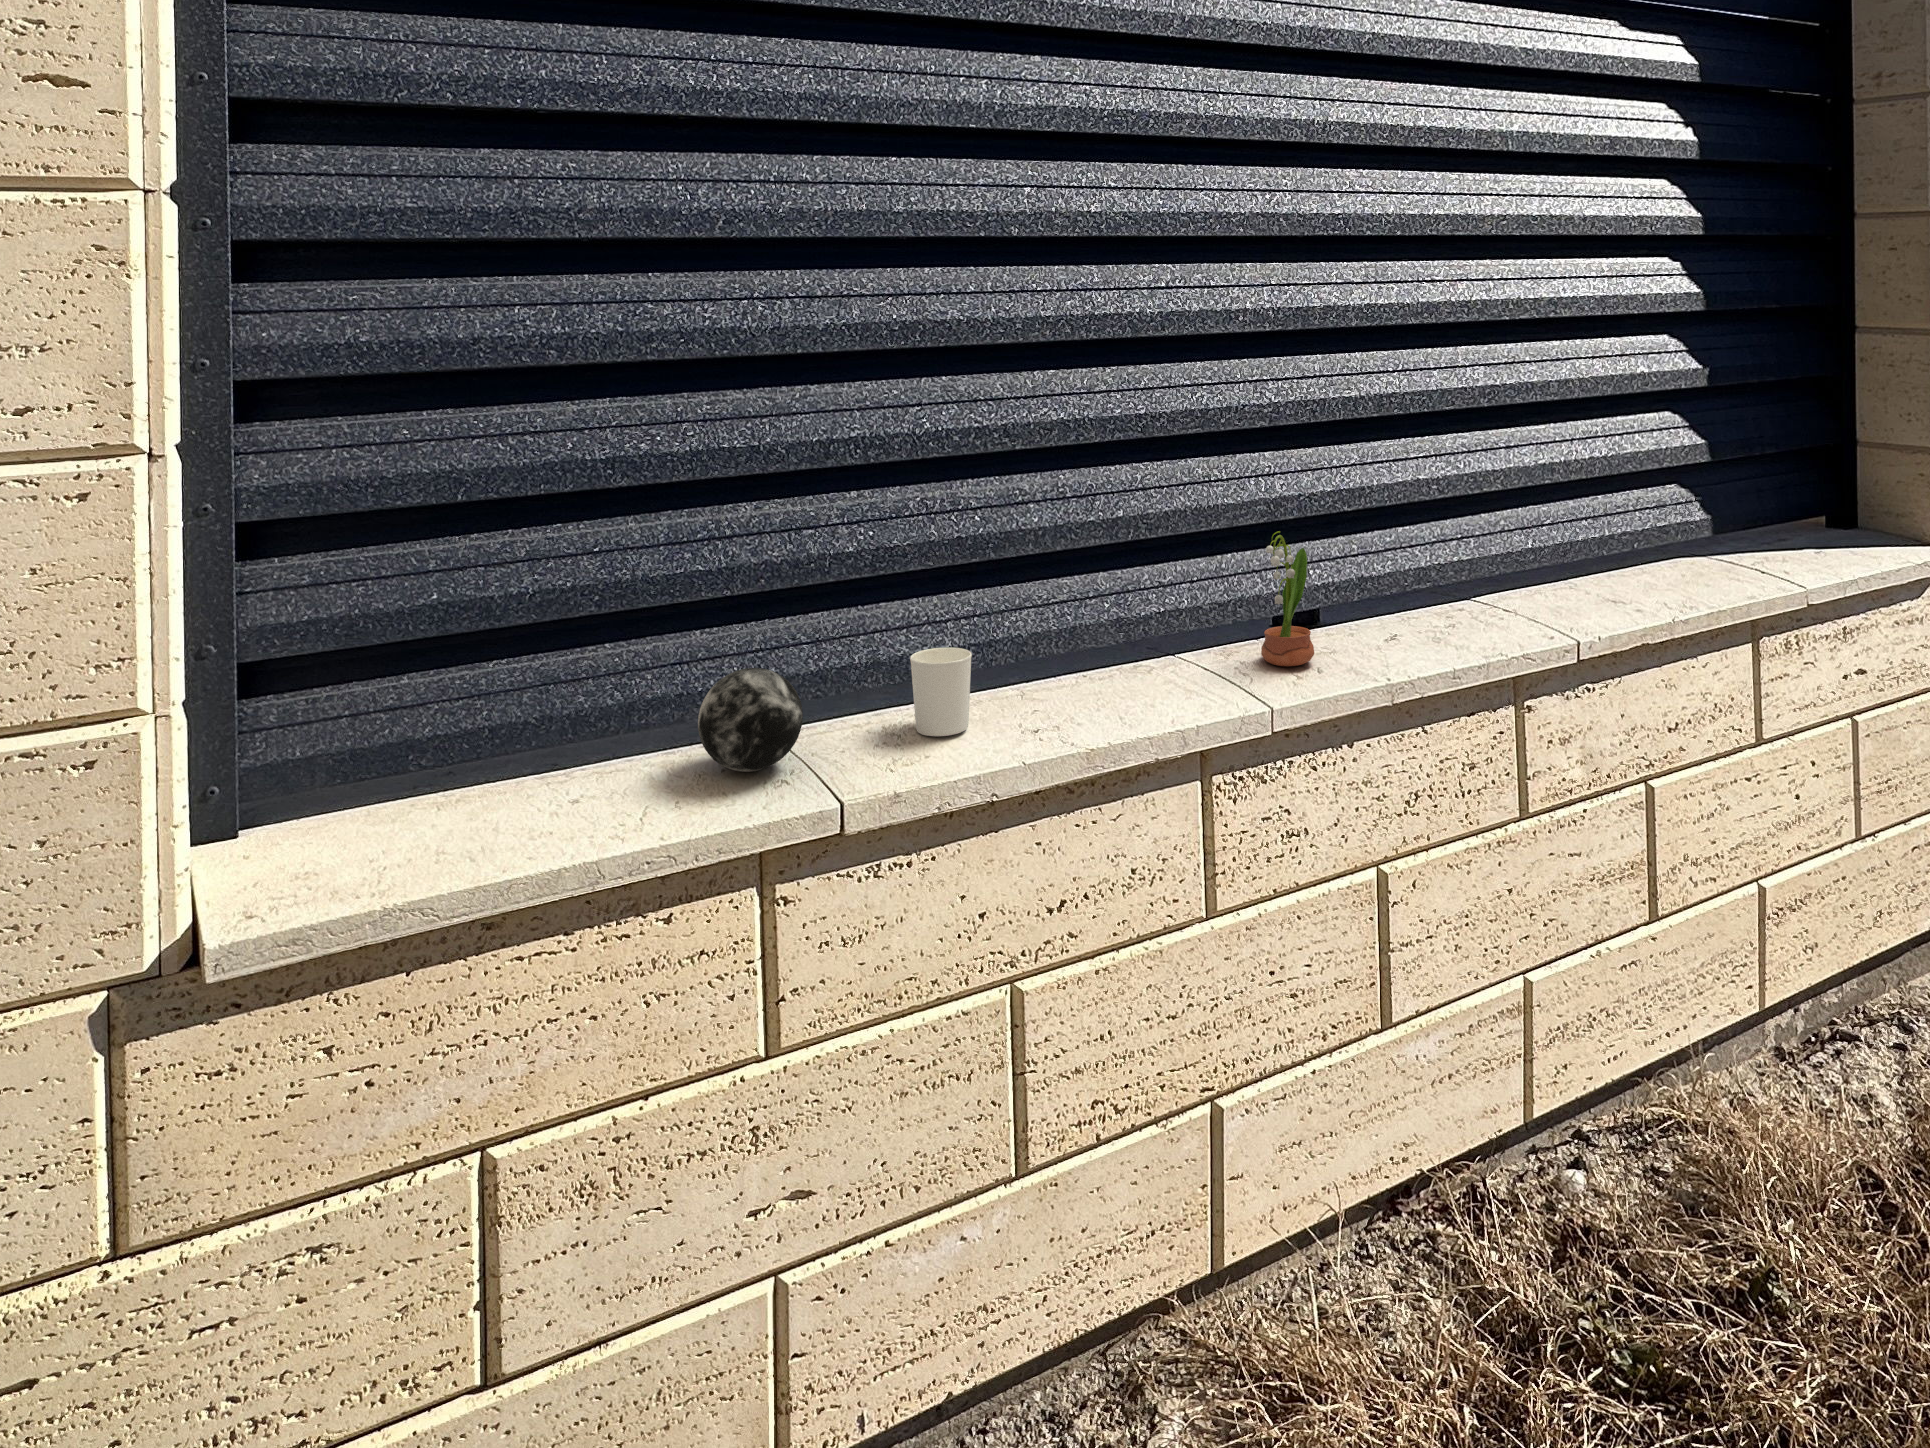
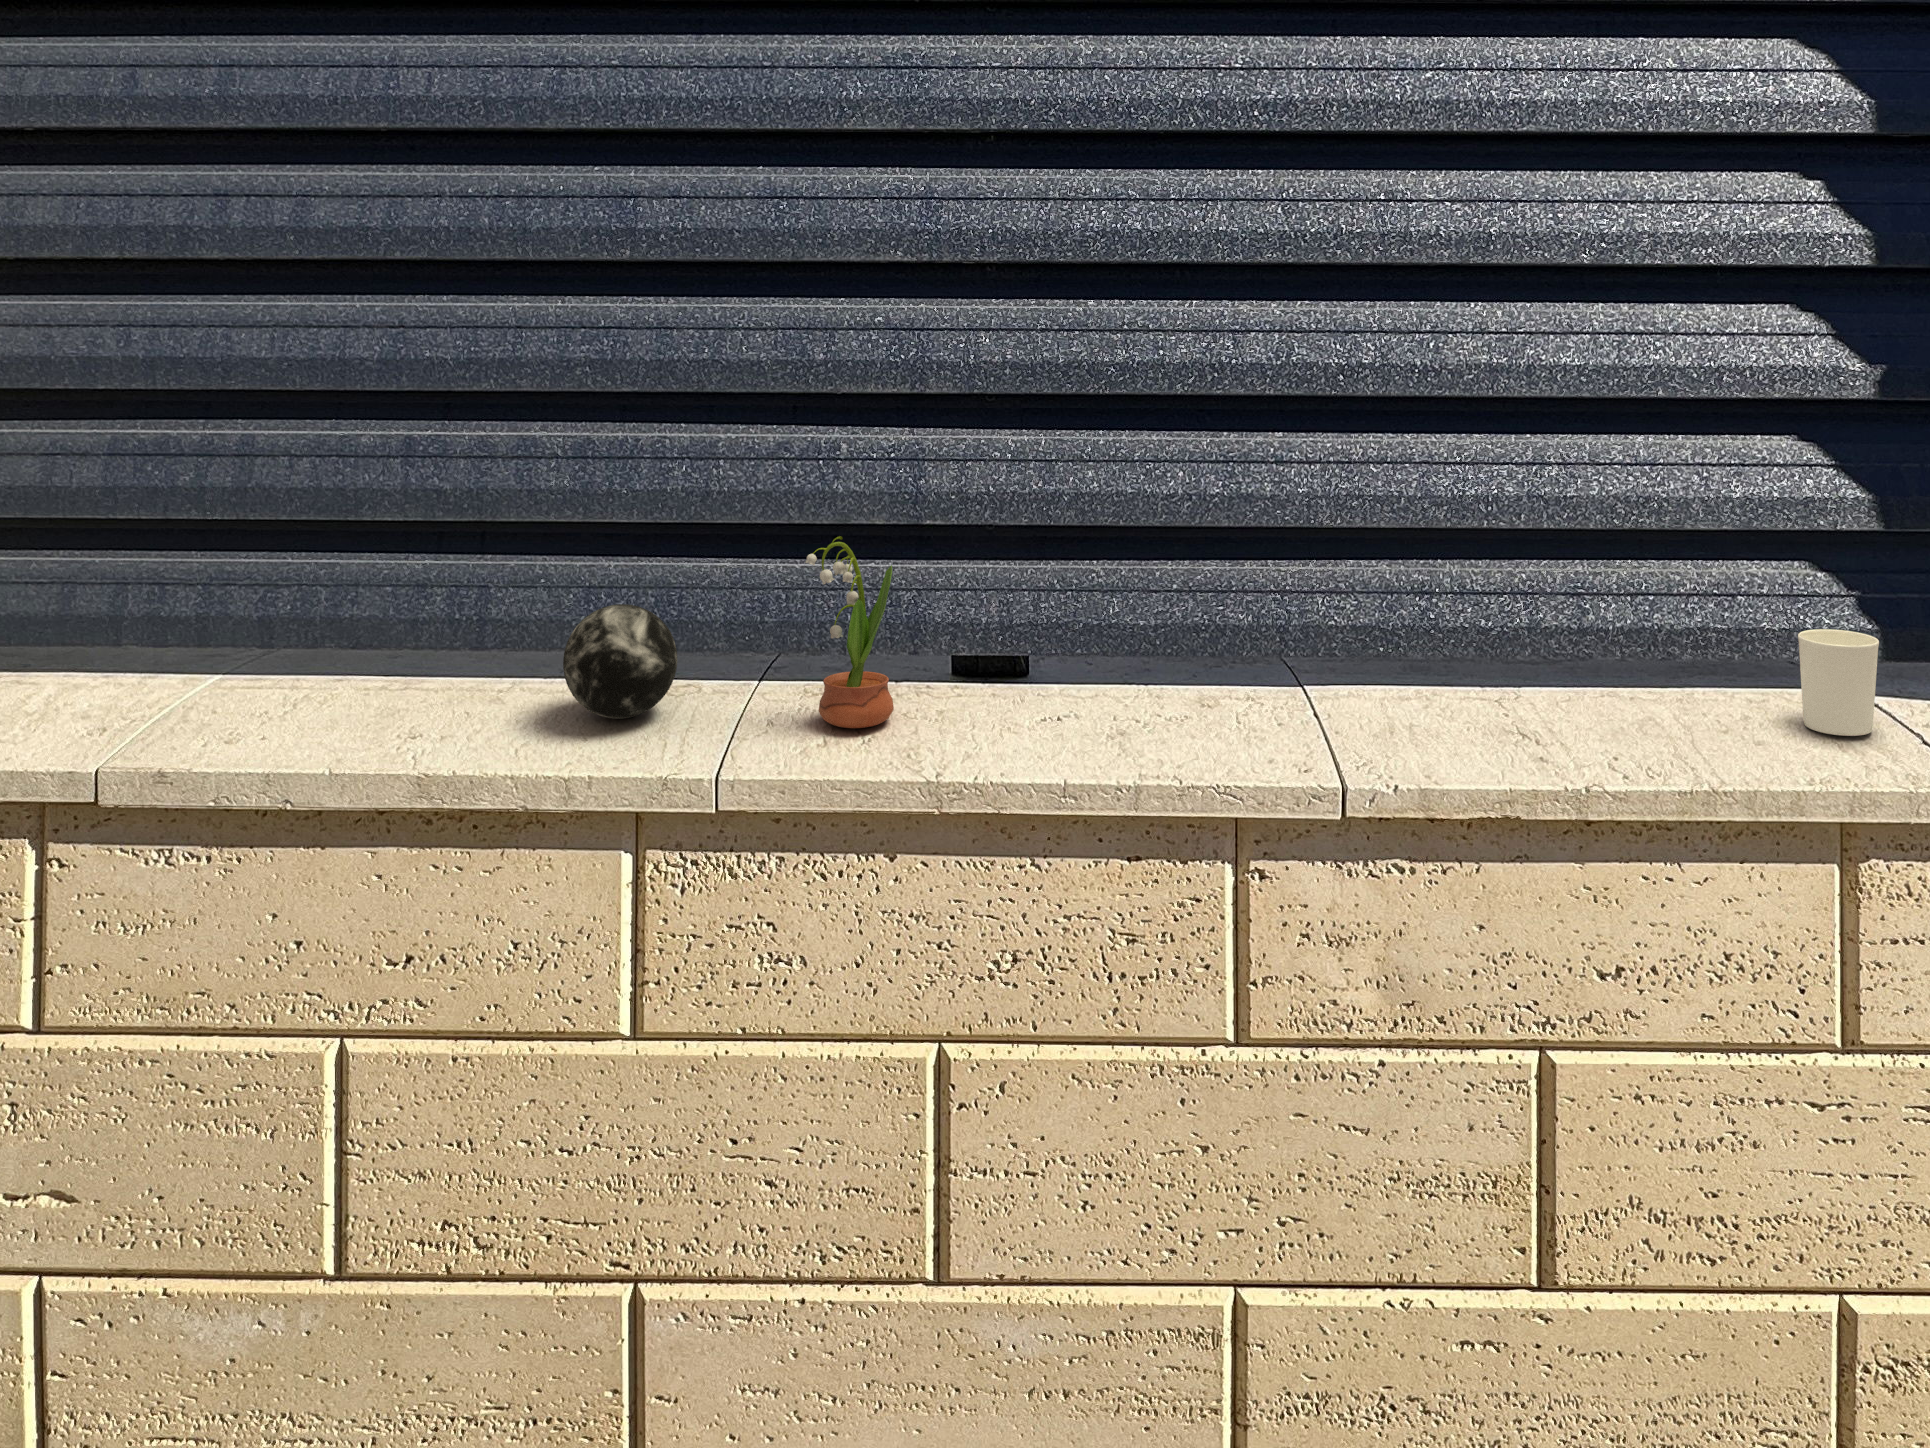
candle holder: present [910,647,972,736] -> present [1798,629,1879,736]
decorative orb: present [698,668,803,772] -> present [563,604,677,719]

